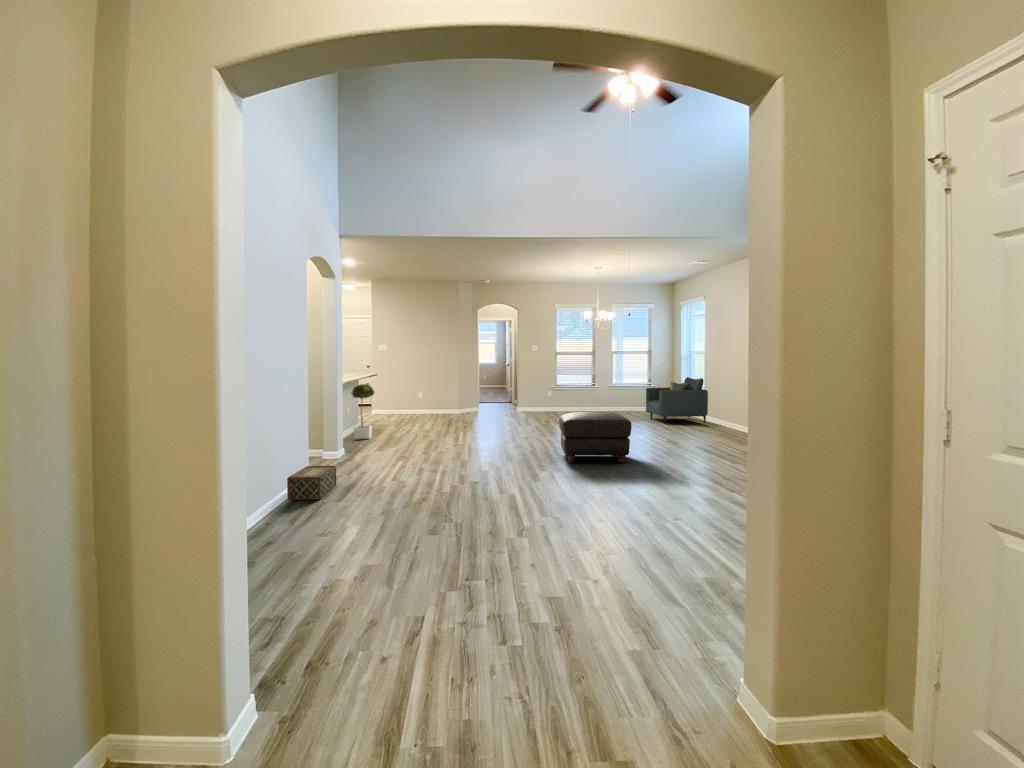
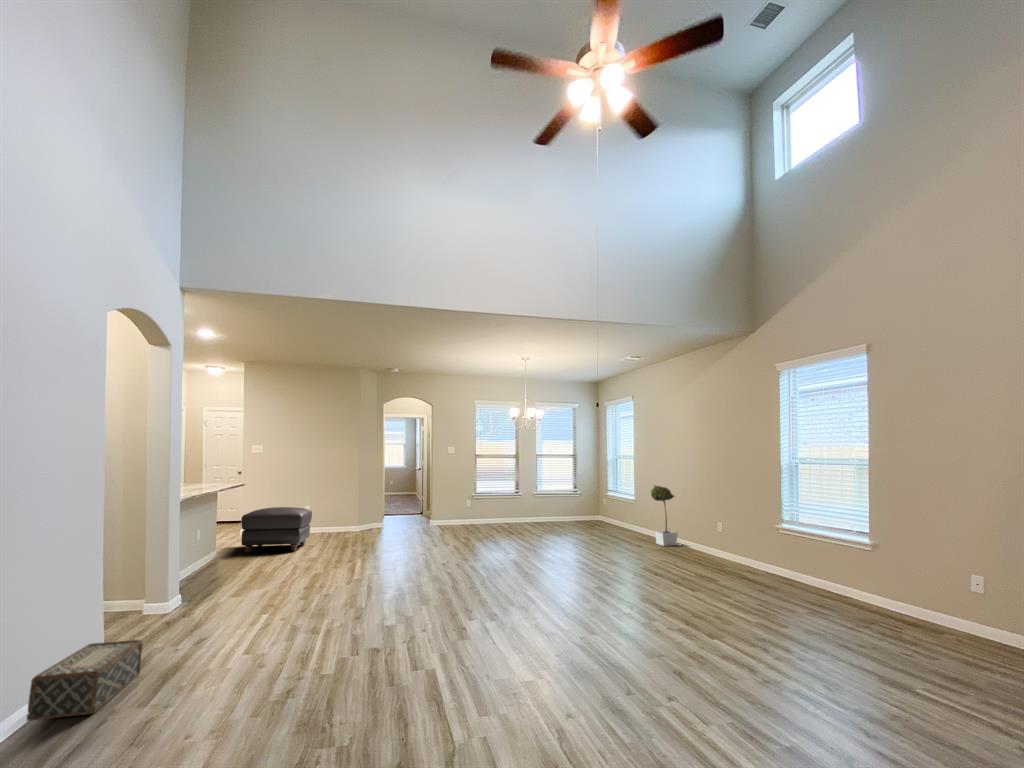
armchair: present [646,377,708,424] -> none [576,482,645,537]
potted tree: present [352,383,375,439] -> present [651,485,678,546]
ottoman: present [559,412,632,463] -> present [241,507,312,553]

